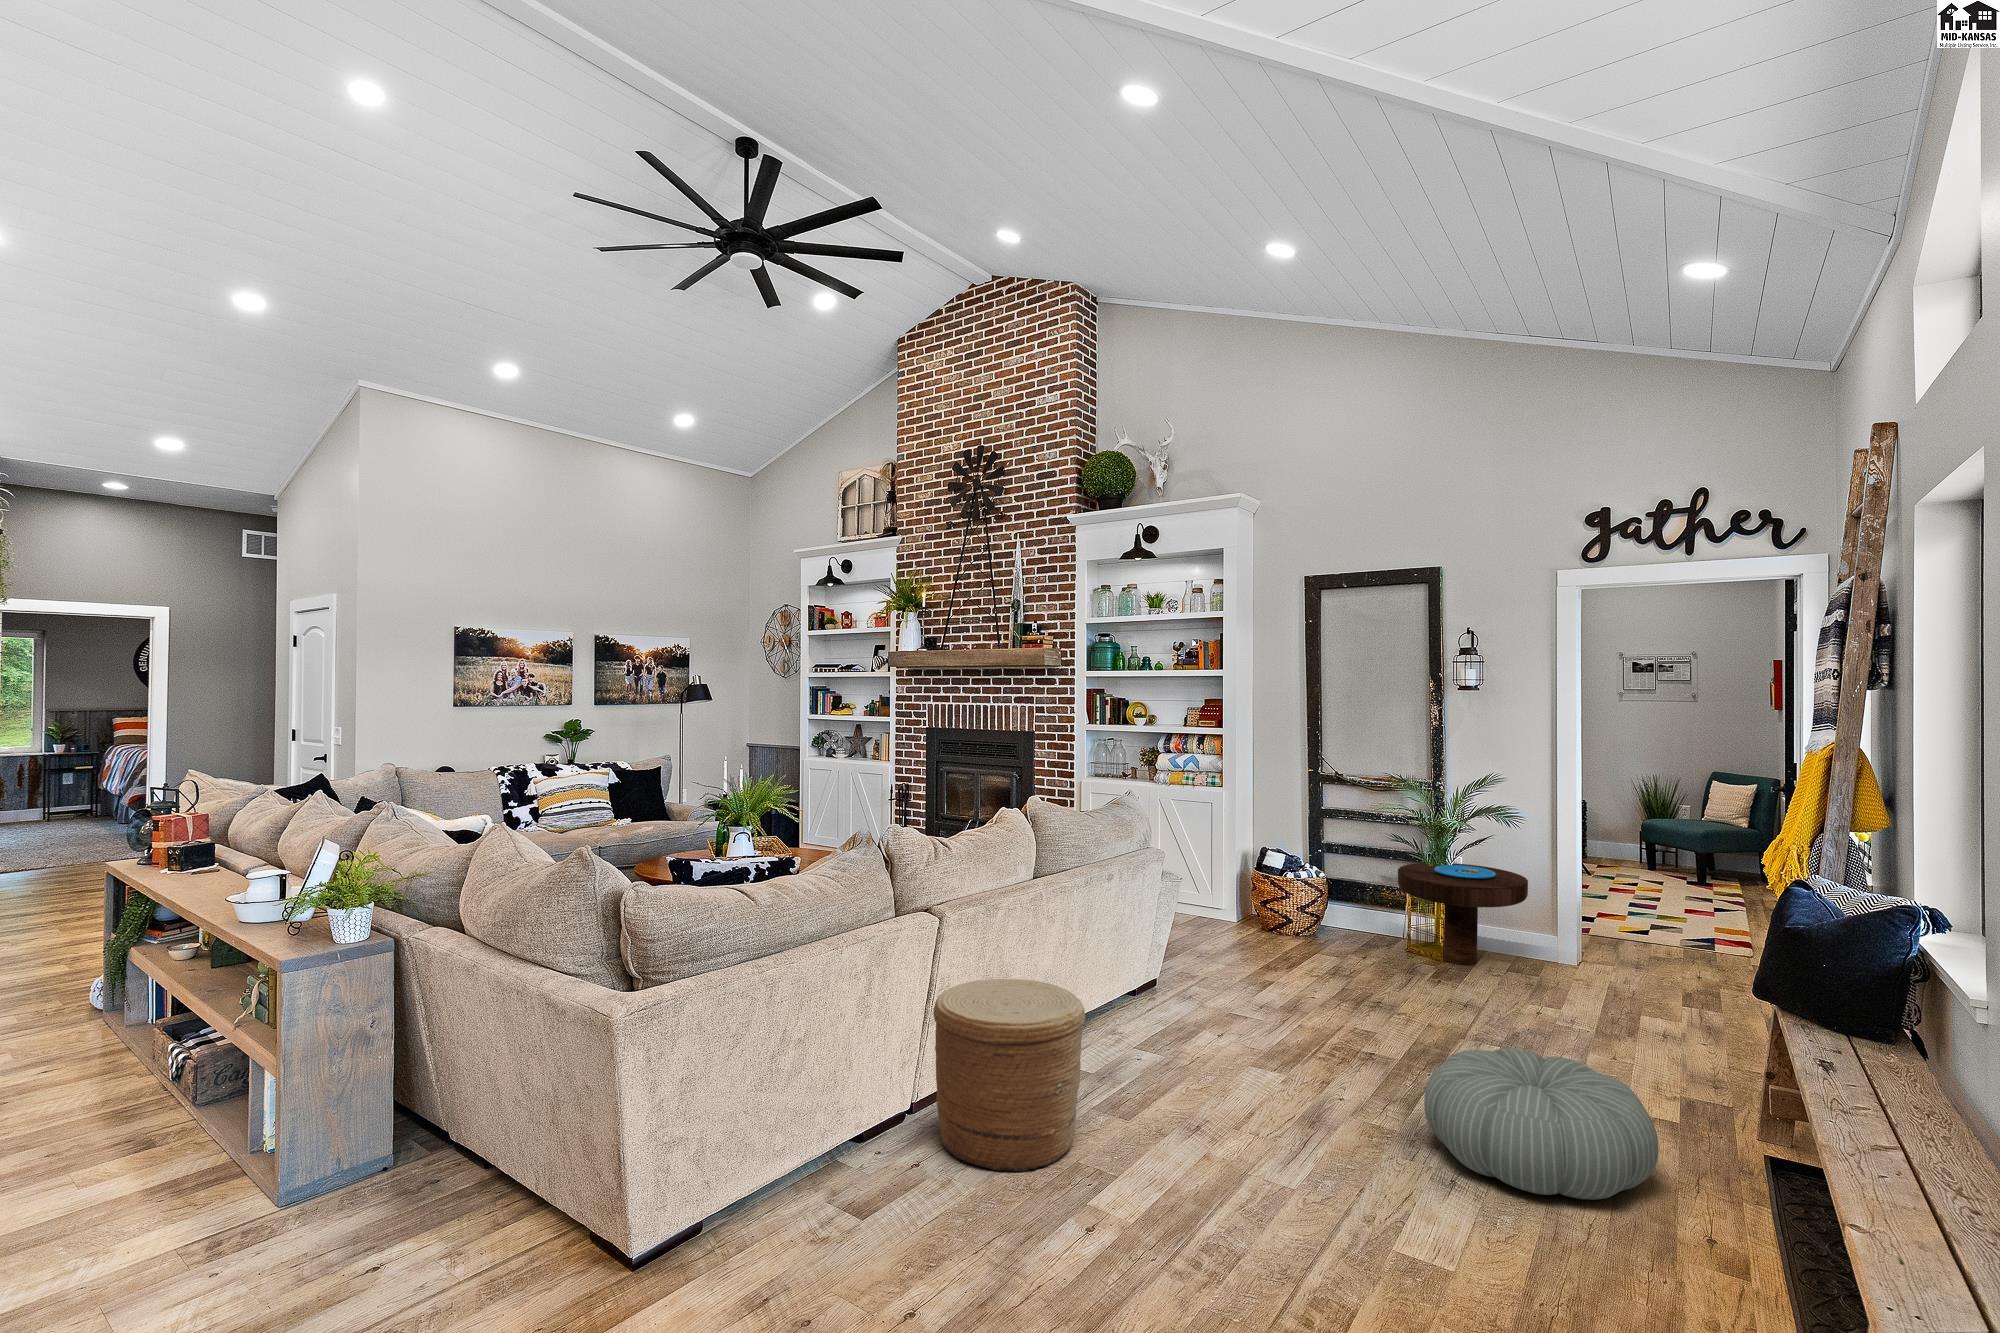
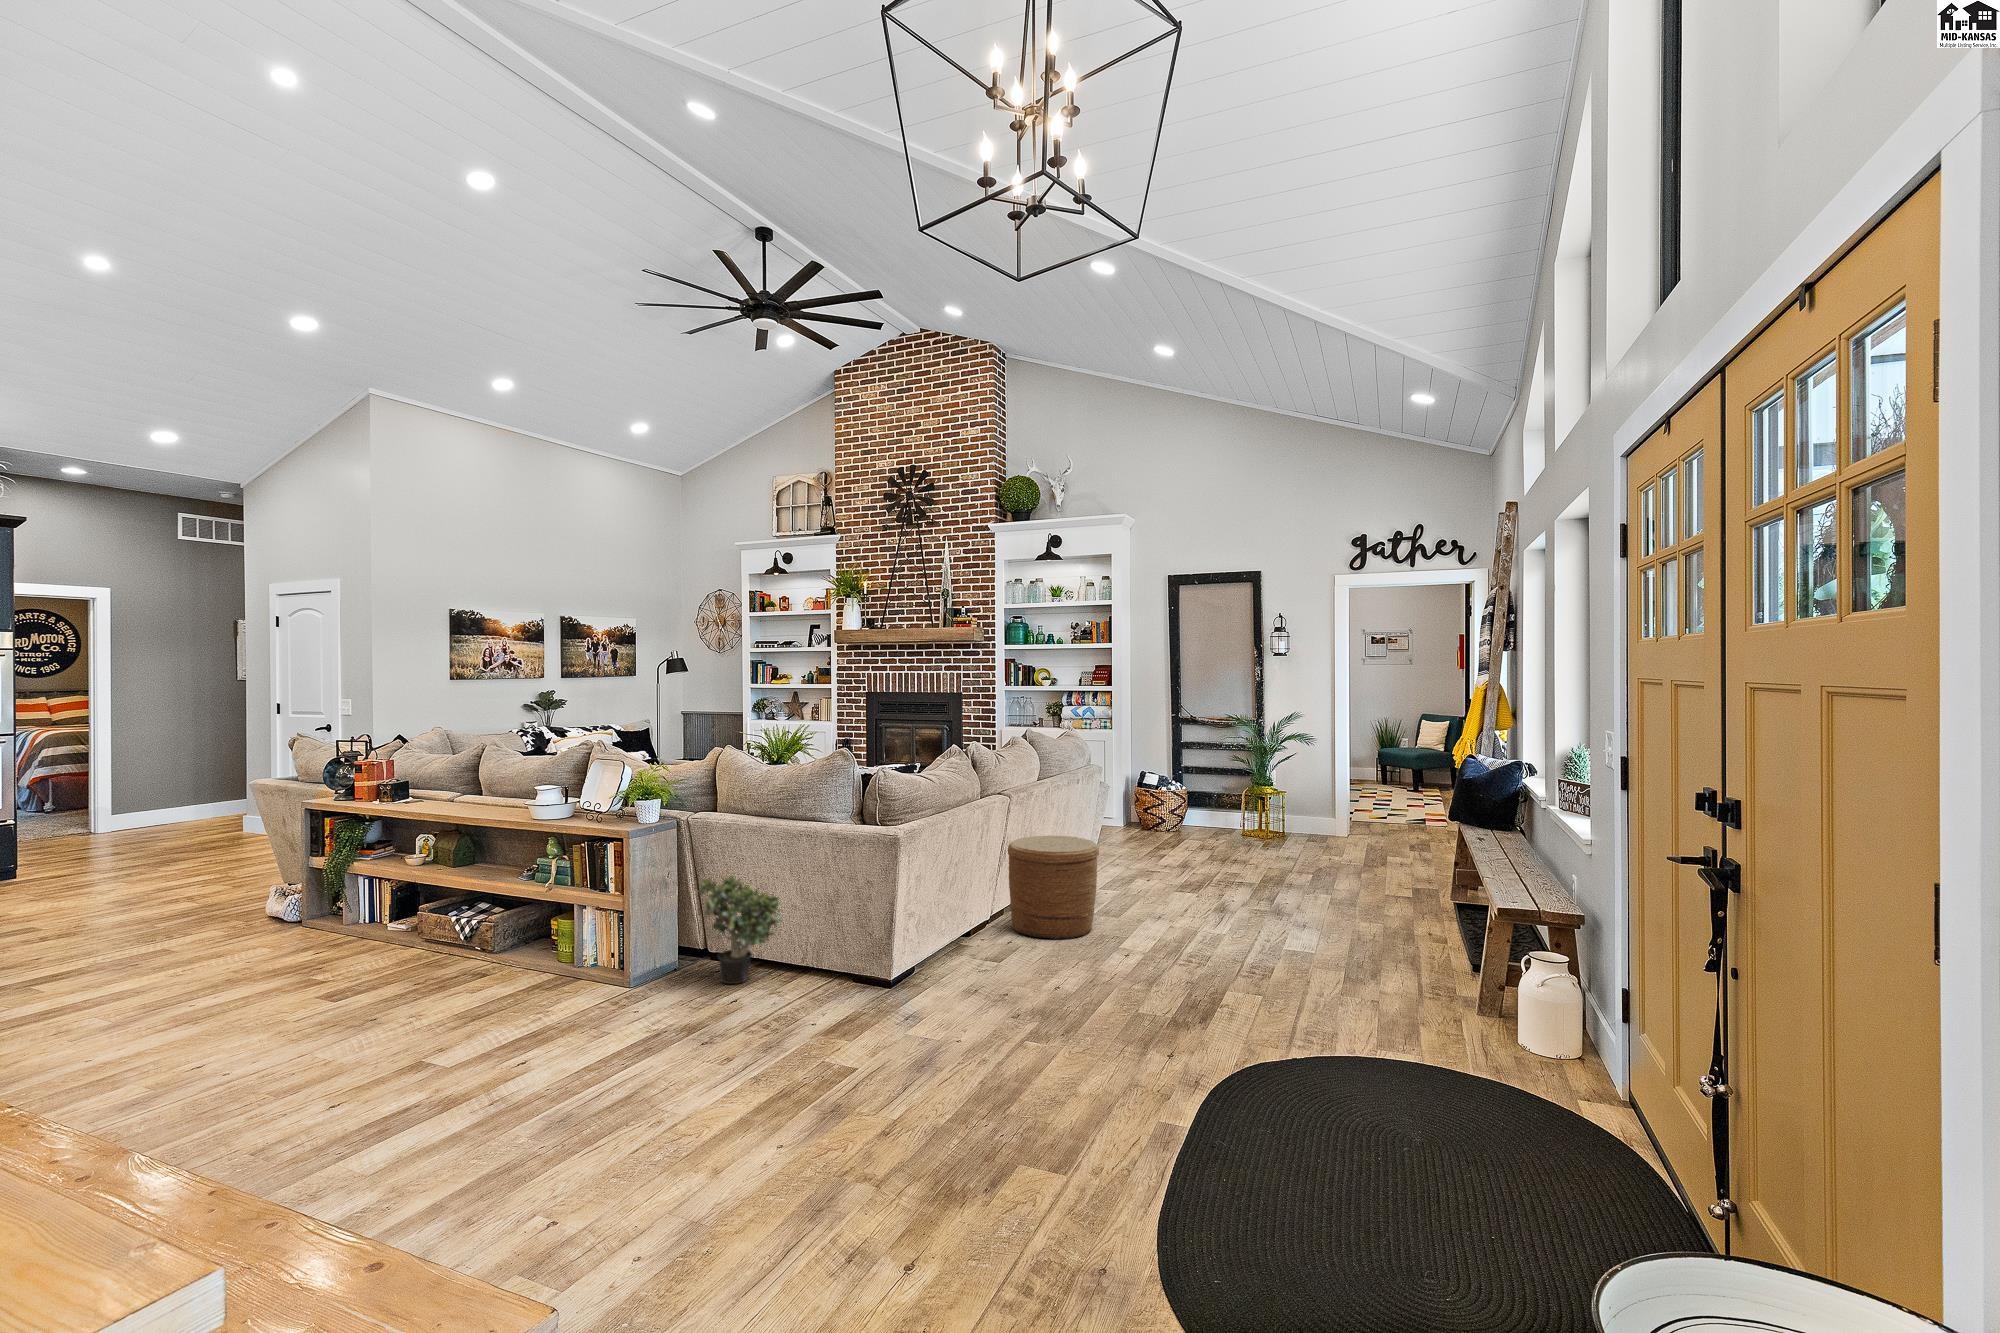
side table: present [1398,863,1528,965] -> none [1237,774,1319,839]
potted plant: none [330,1040,497,1232] -> present [696,876,781,984]
pouf: present [1424,1048,1659,1200] -> none [1283,860,1405,927]

